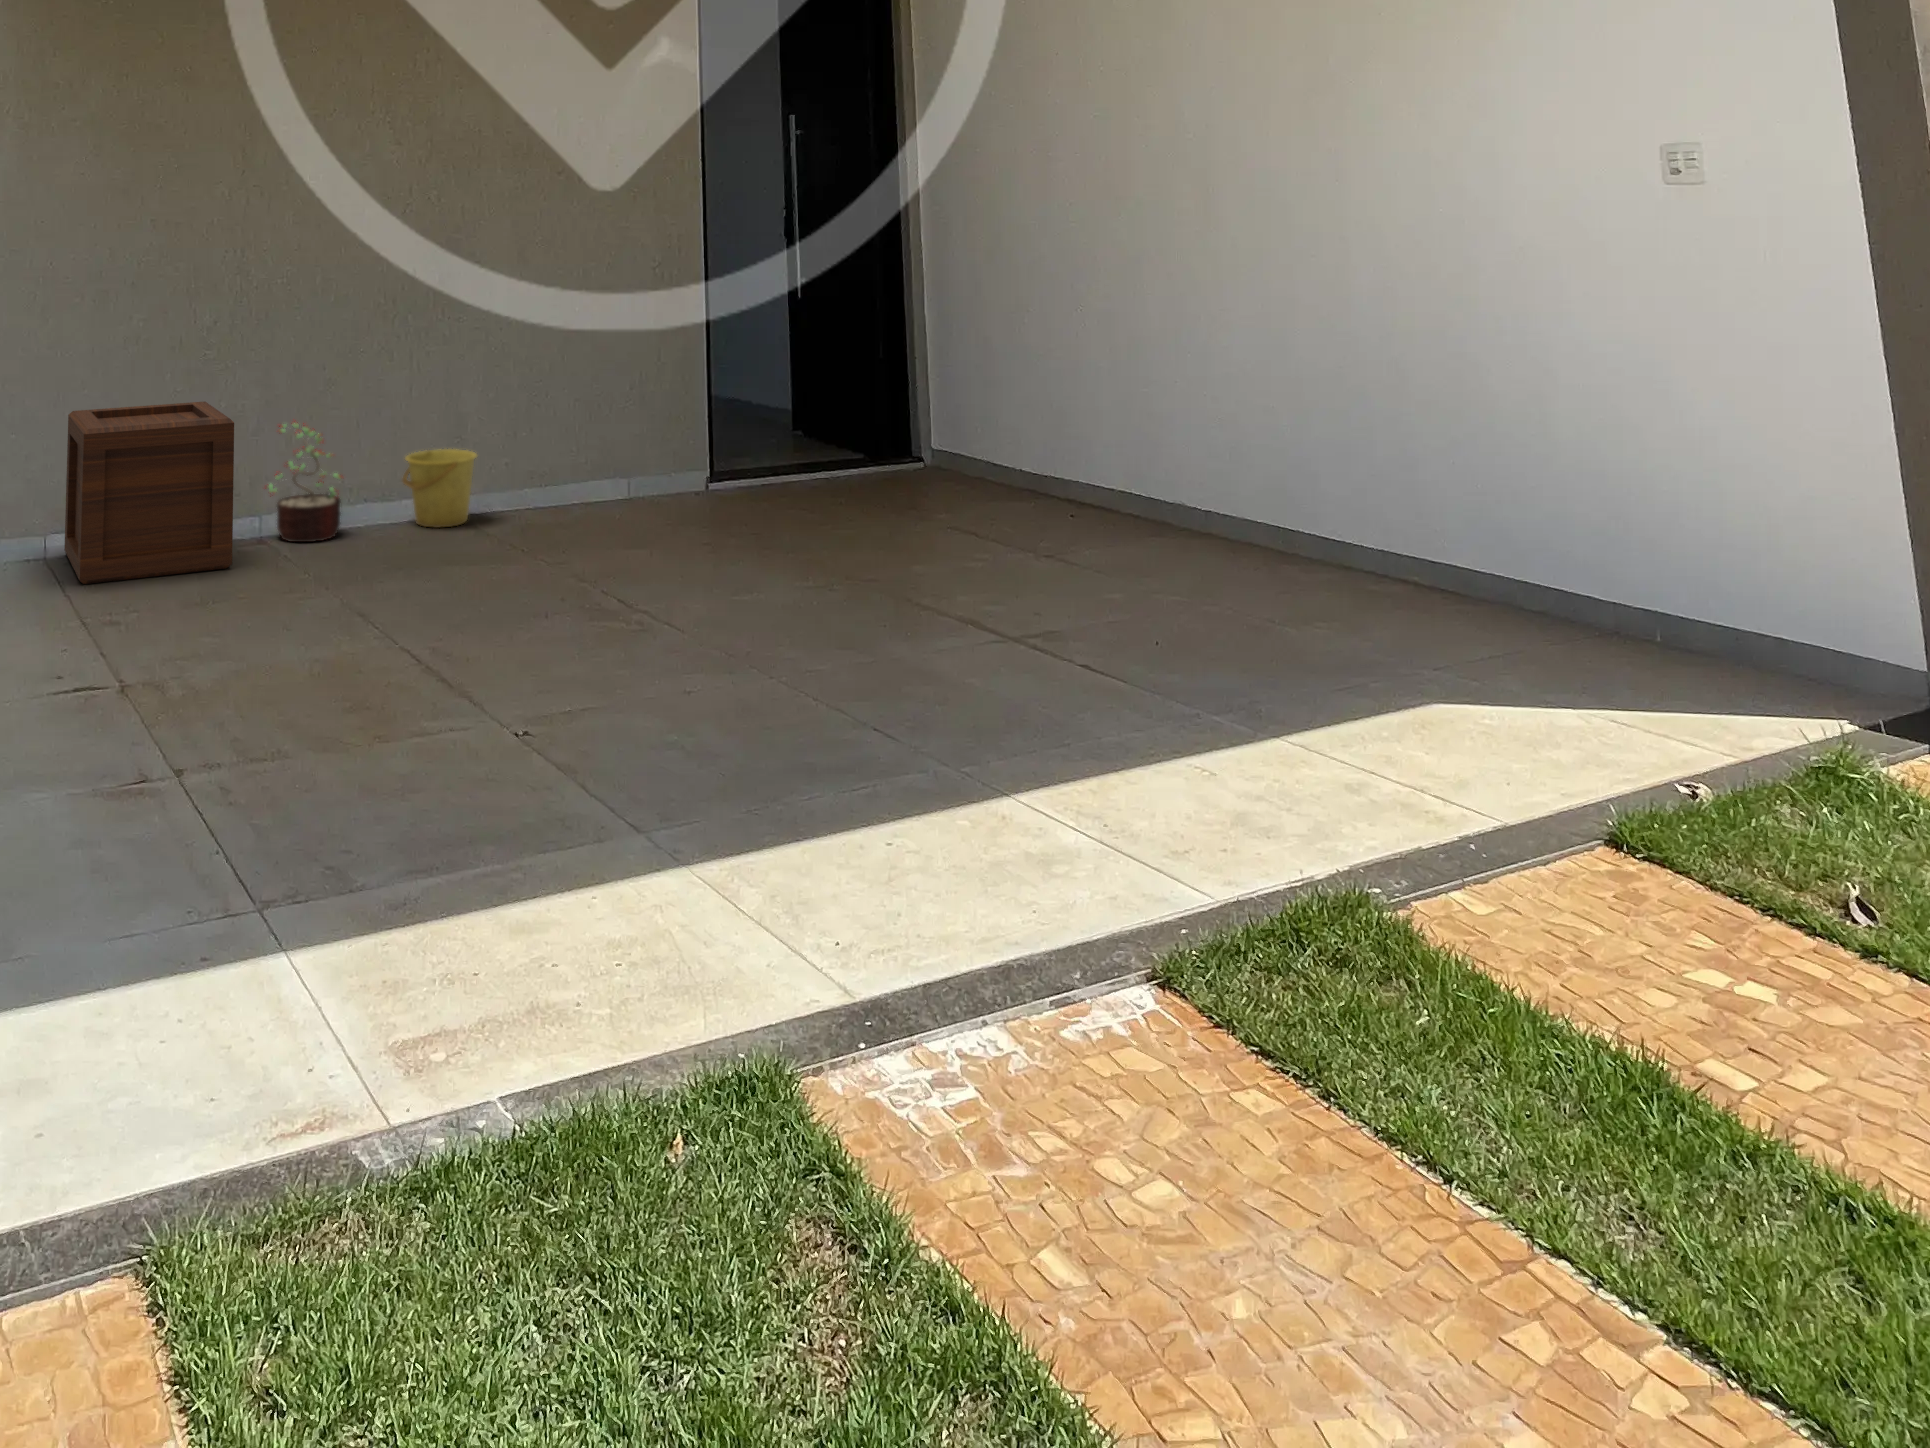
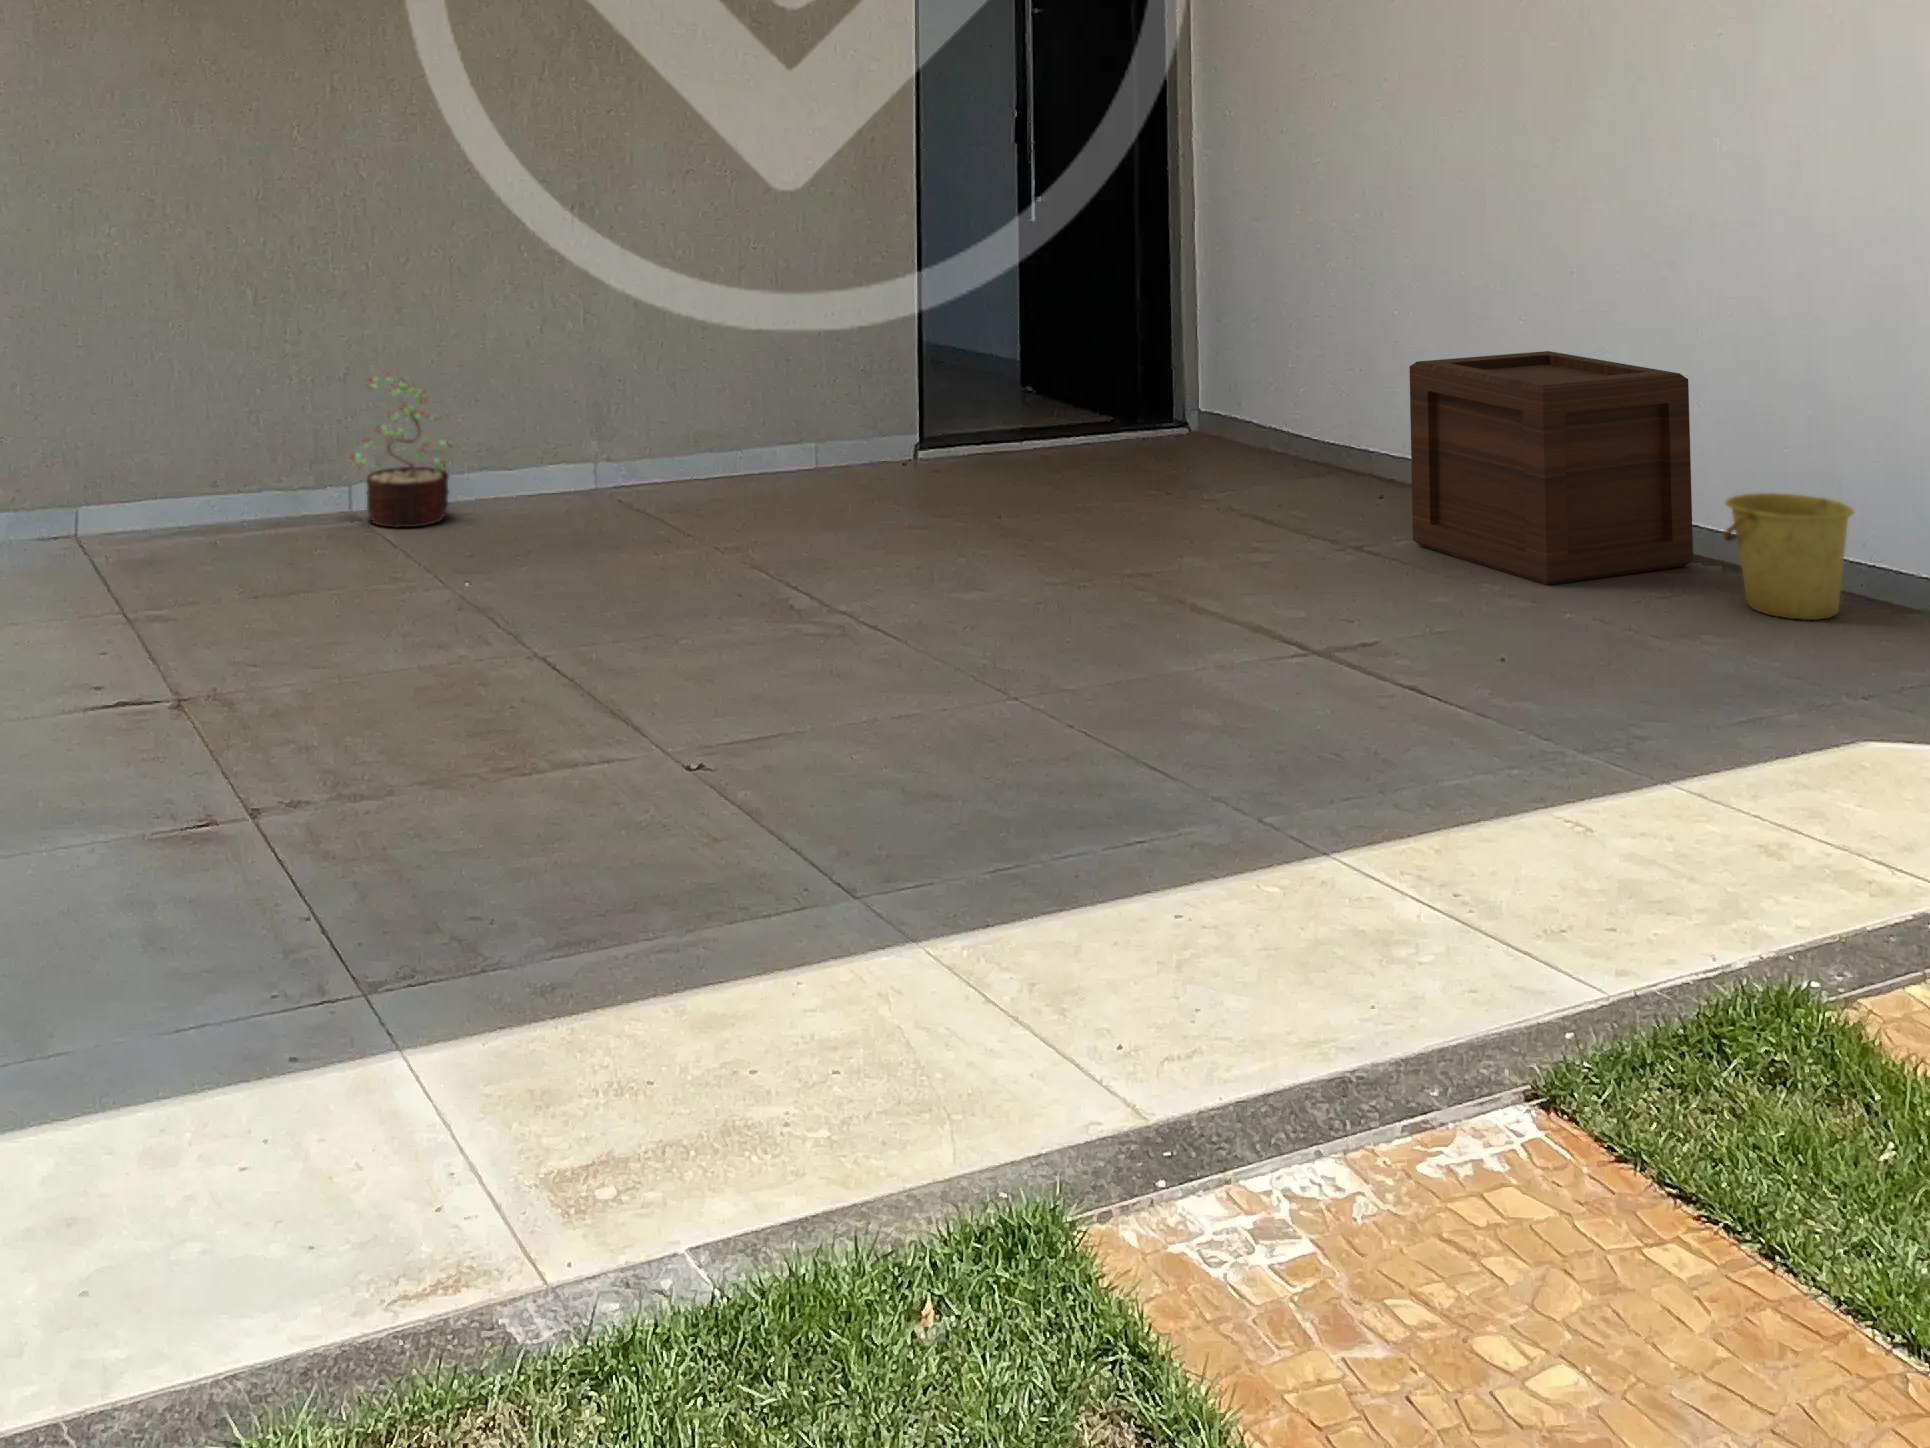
wooden crate: present [64,402,234,584] -> present [1409,351,1693,585]
bucket: present [403,449,477,528] -> present [1724,493,1854,620]

